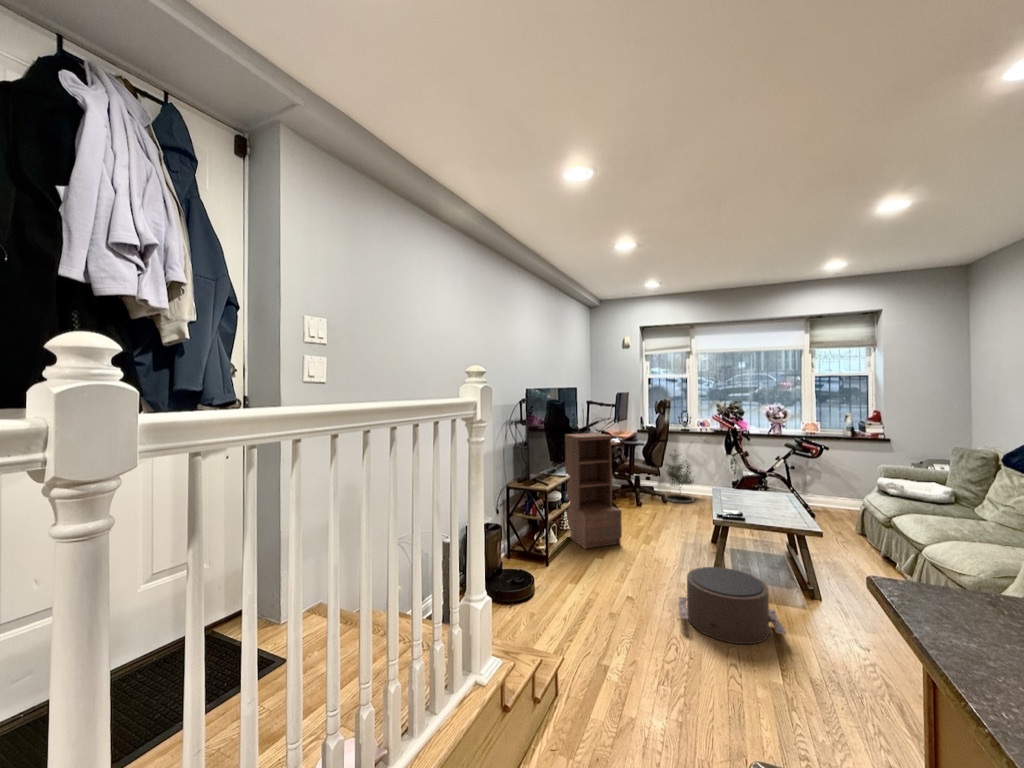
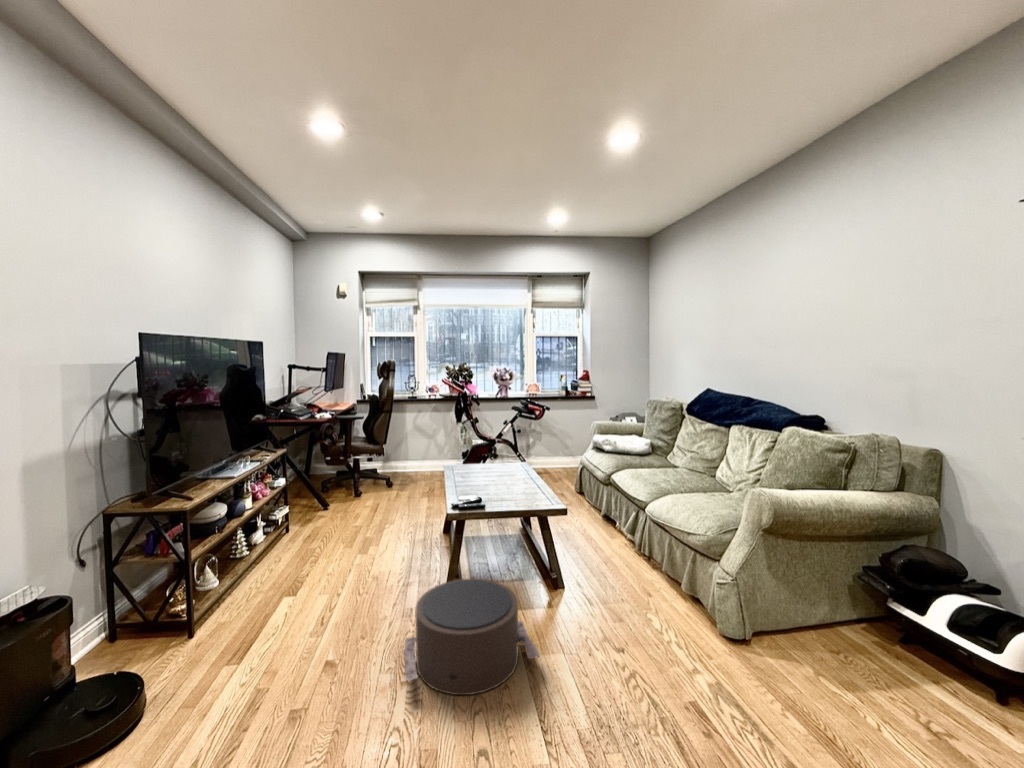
bookshelf: present [565,433,622,549] -> none [233,408,328,584]
potted tree: present [666,450,694,503] -> none [387,419,426,484]

